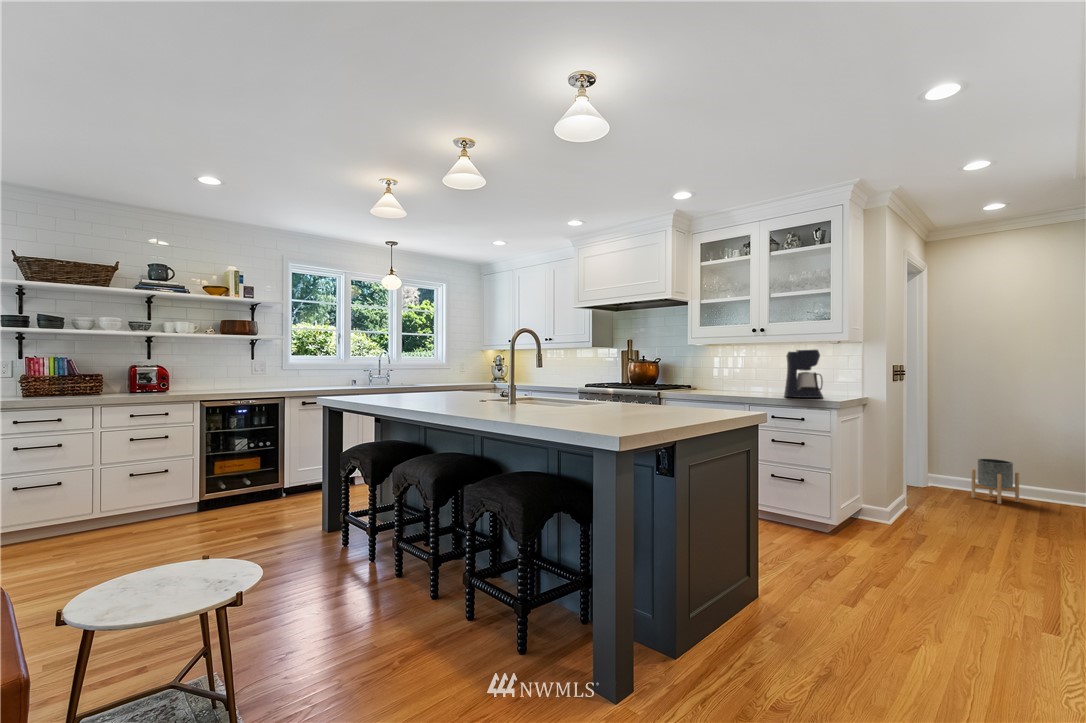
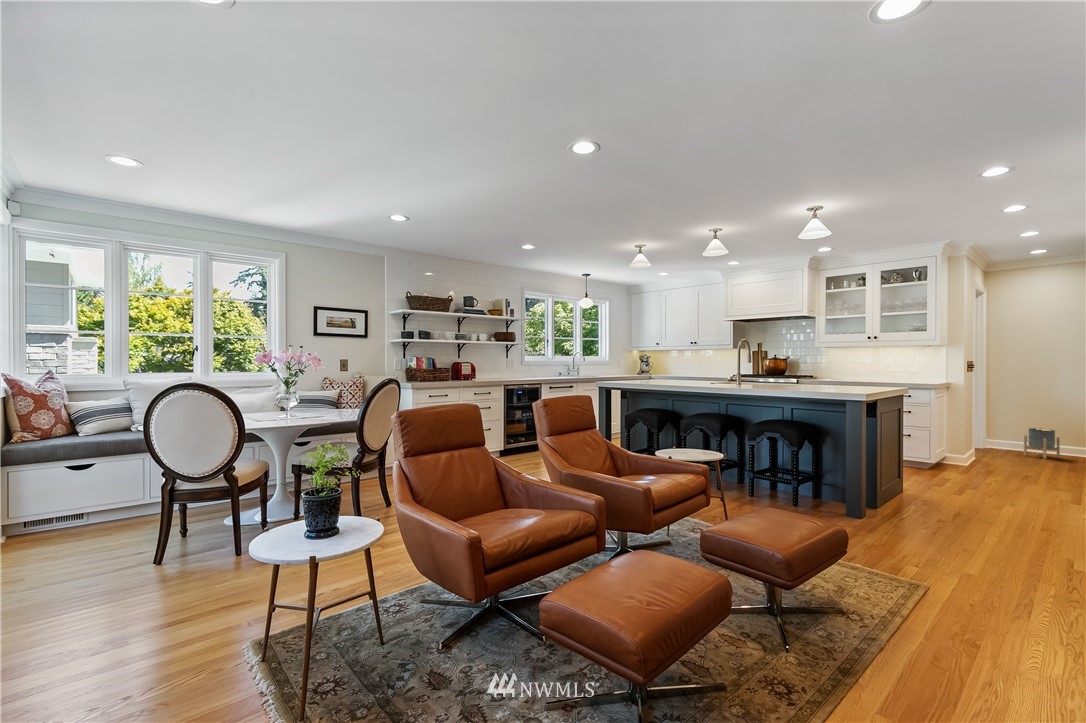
coffee maker: present [784,349,823,398] -> none [893,351,922,383]

